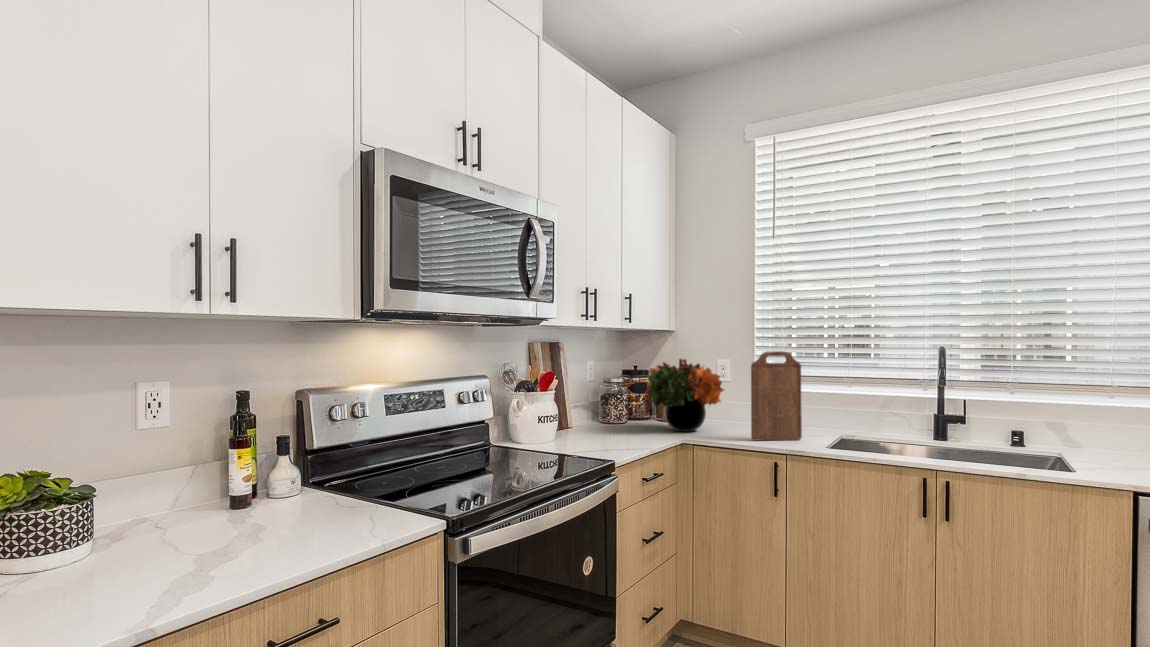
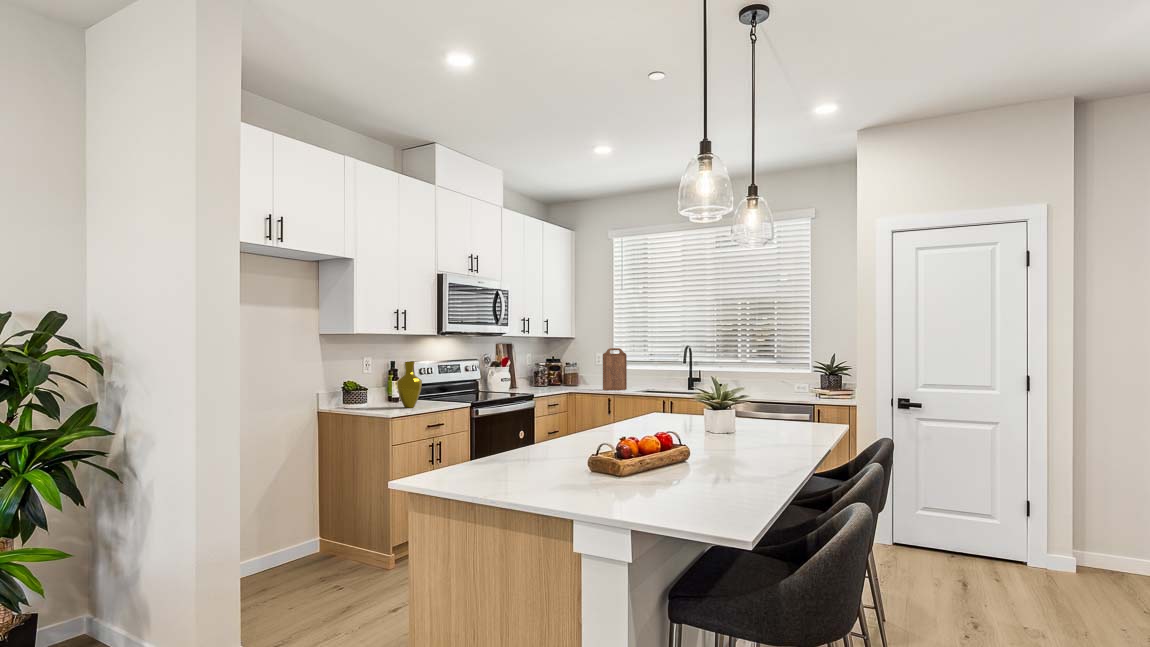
flower arrangement: present [646,359,724,431] -> none [555,352,595,388]
vase: none [192,402,282,555] -> present [397,362,422,408]

